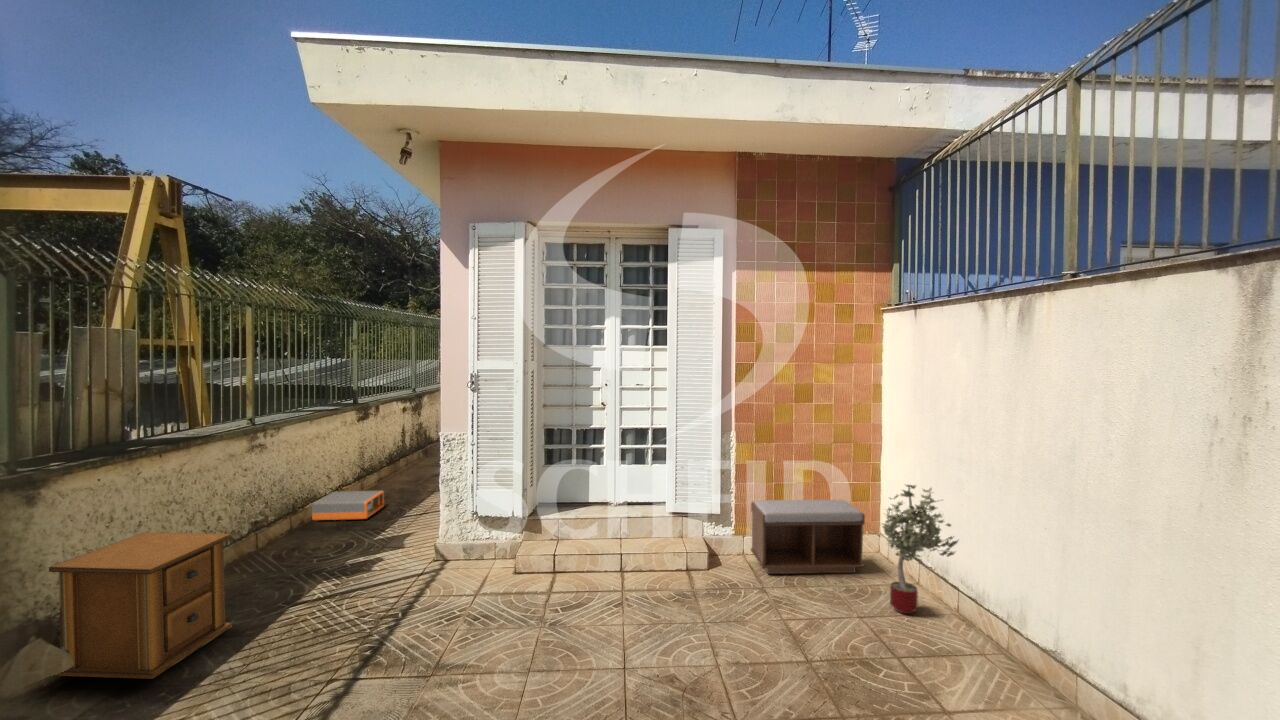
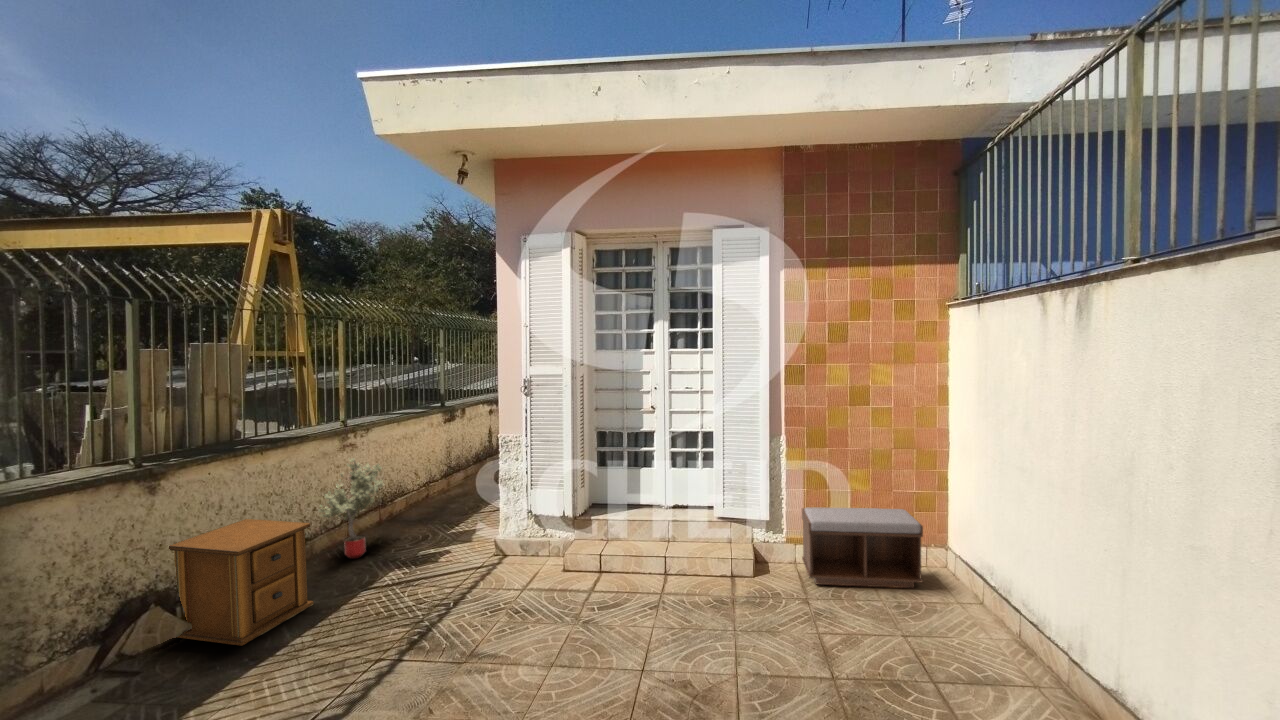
potted tree: present [883,485,958,614] -> present [319,458,384,559]
storage box: present [312,491,384,520] -> none [401,486,465,512]

